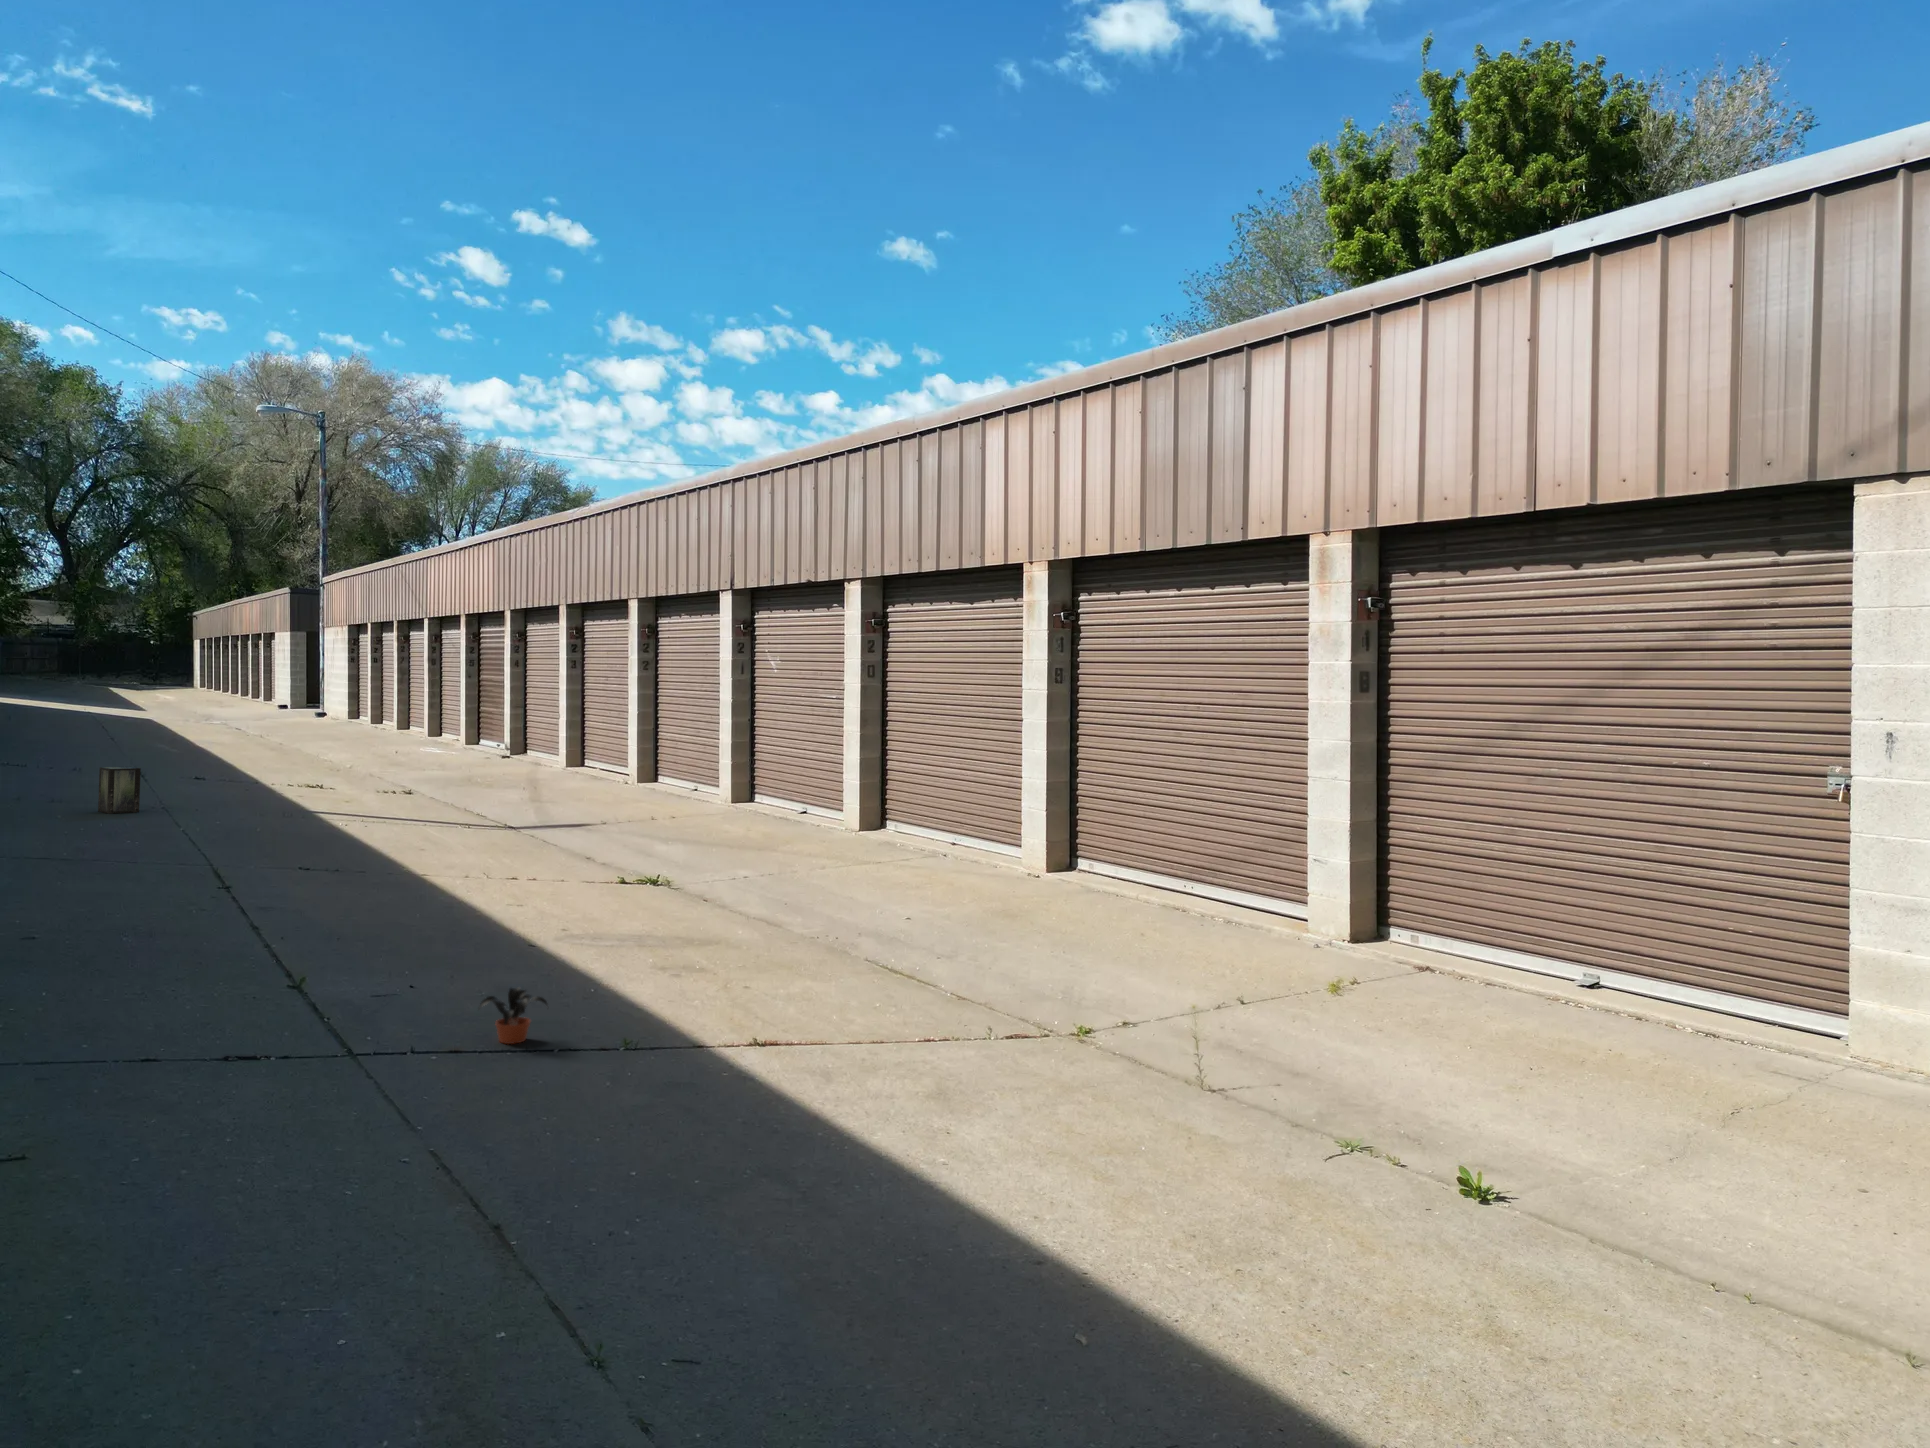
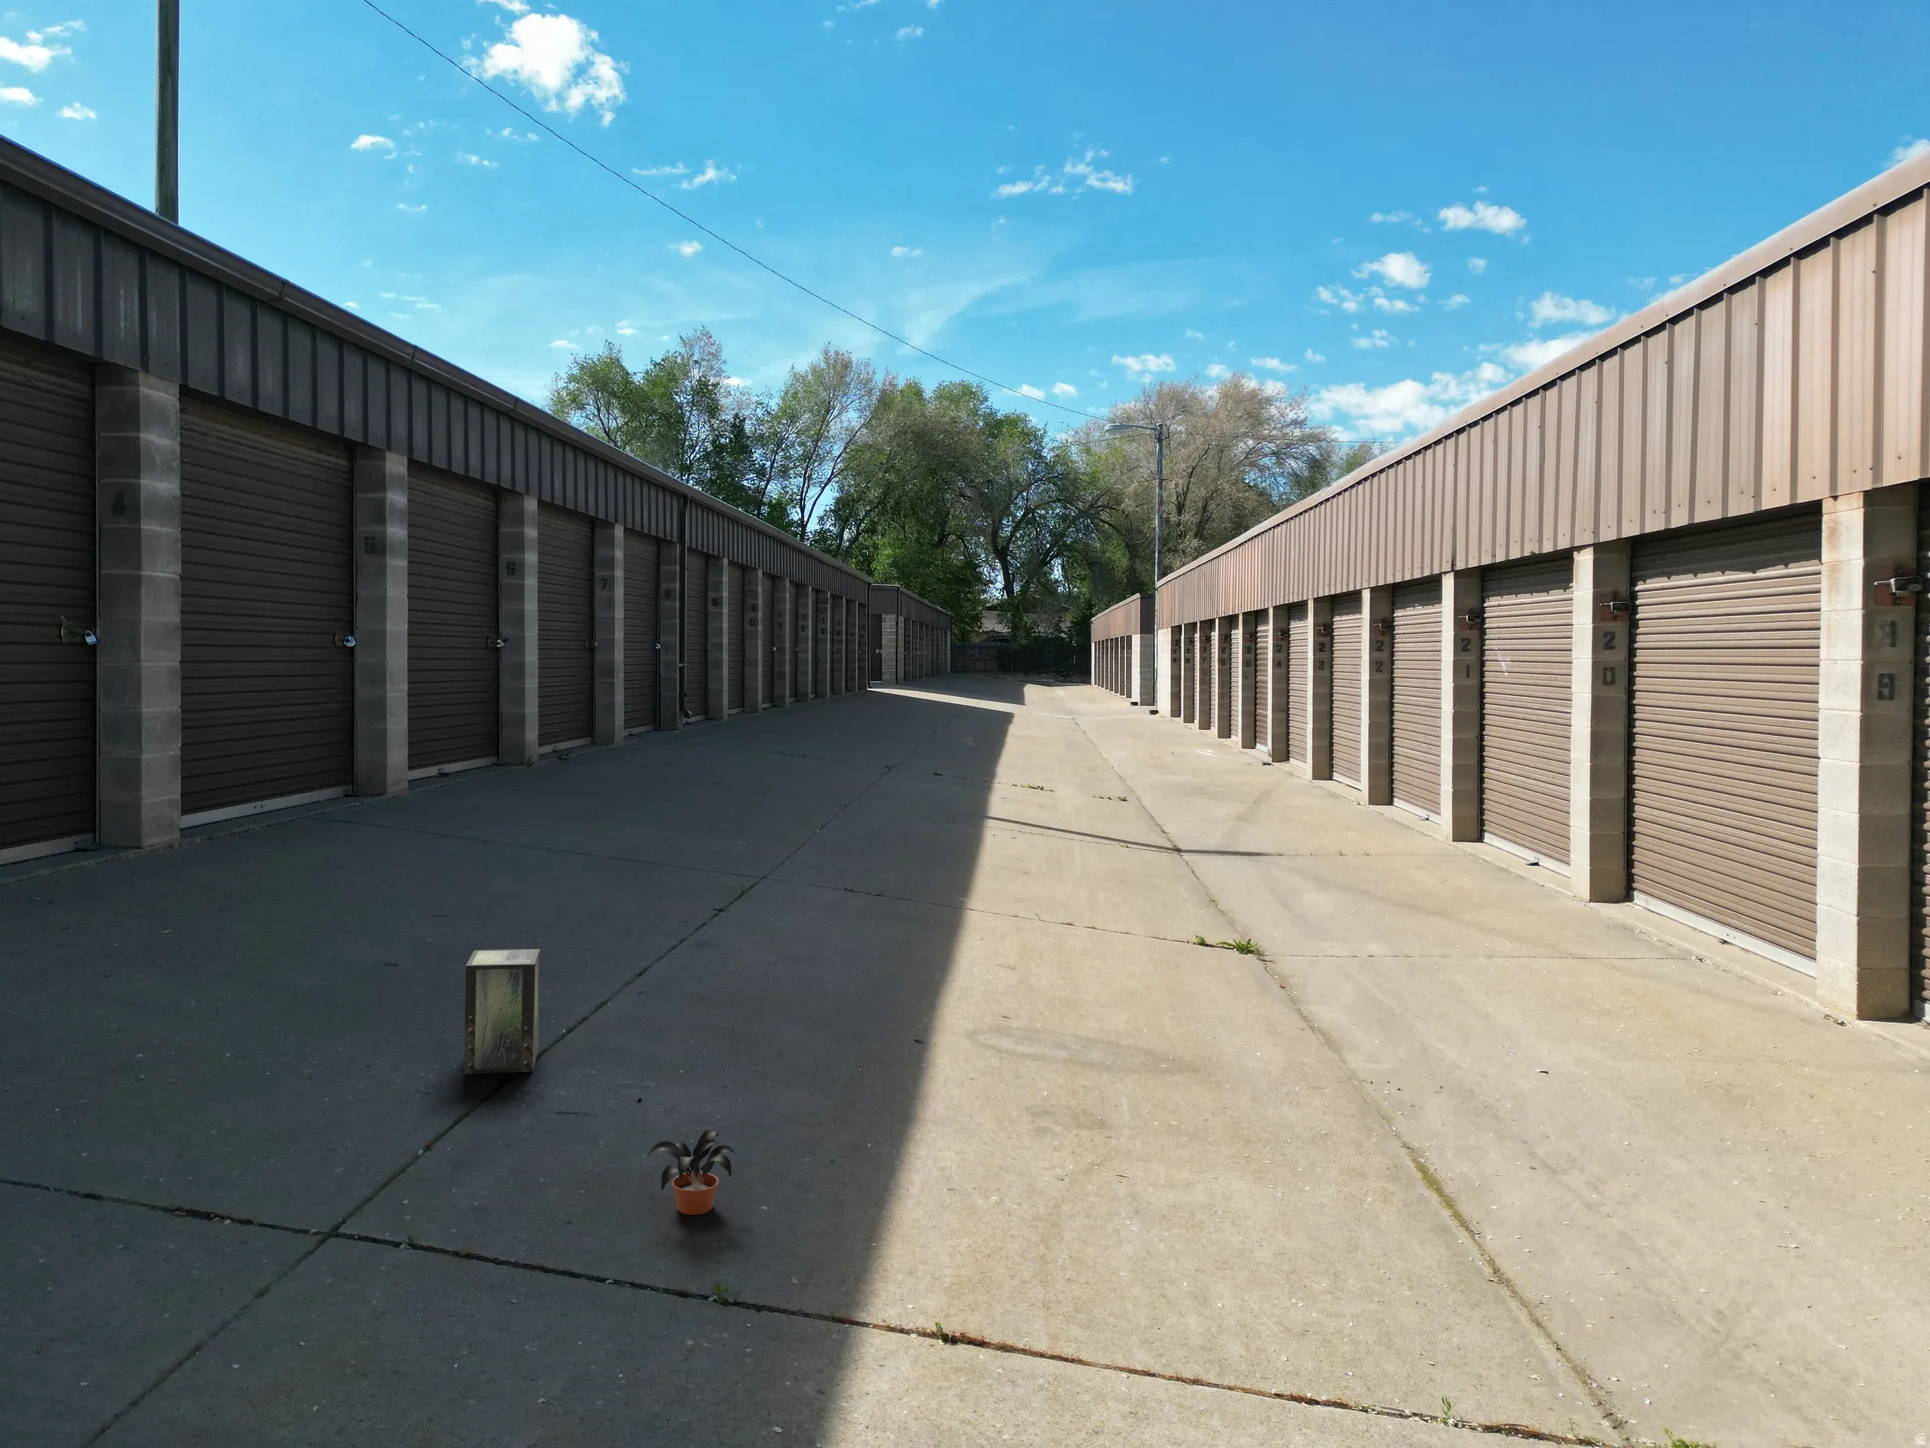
storage box: present [98,767,141,814] -> present [464,949,540,1074]

